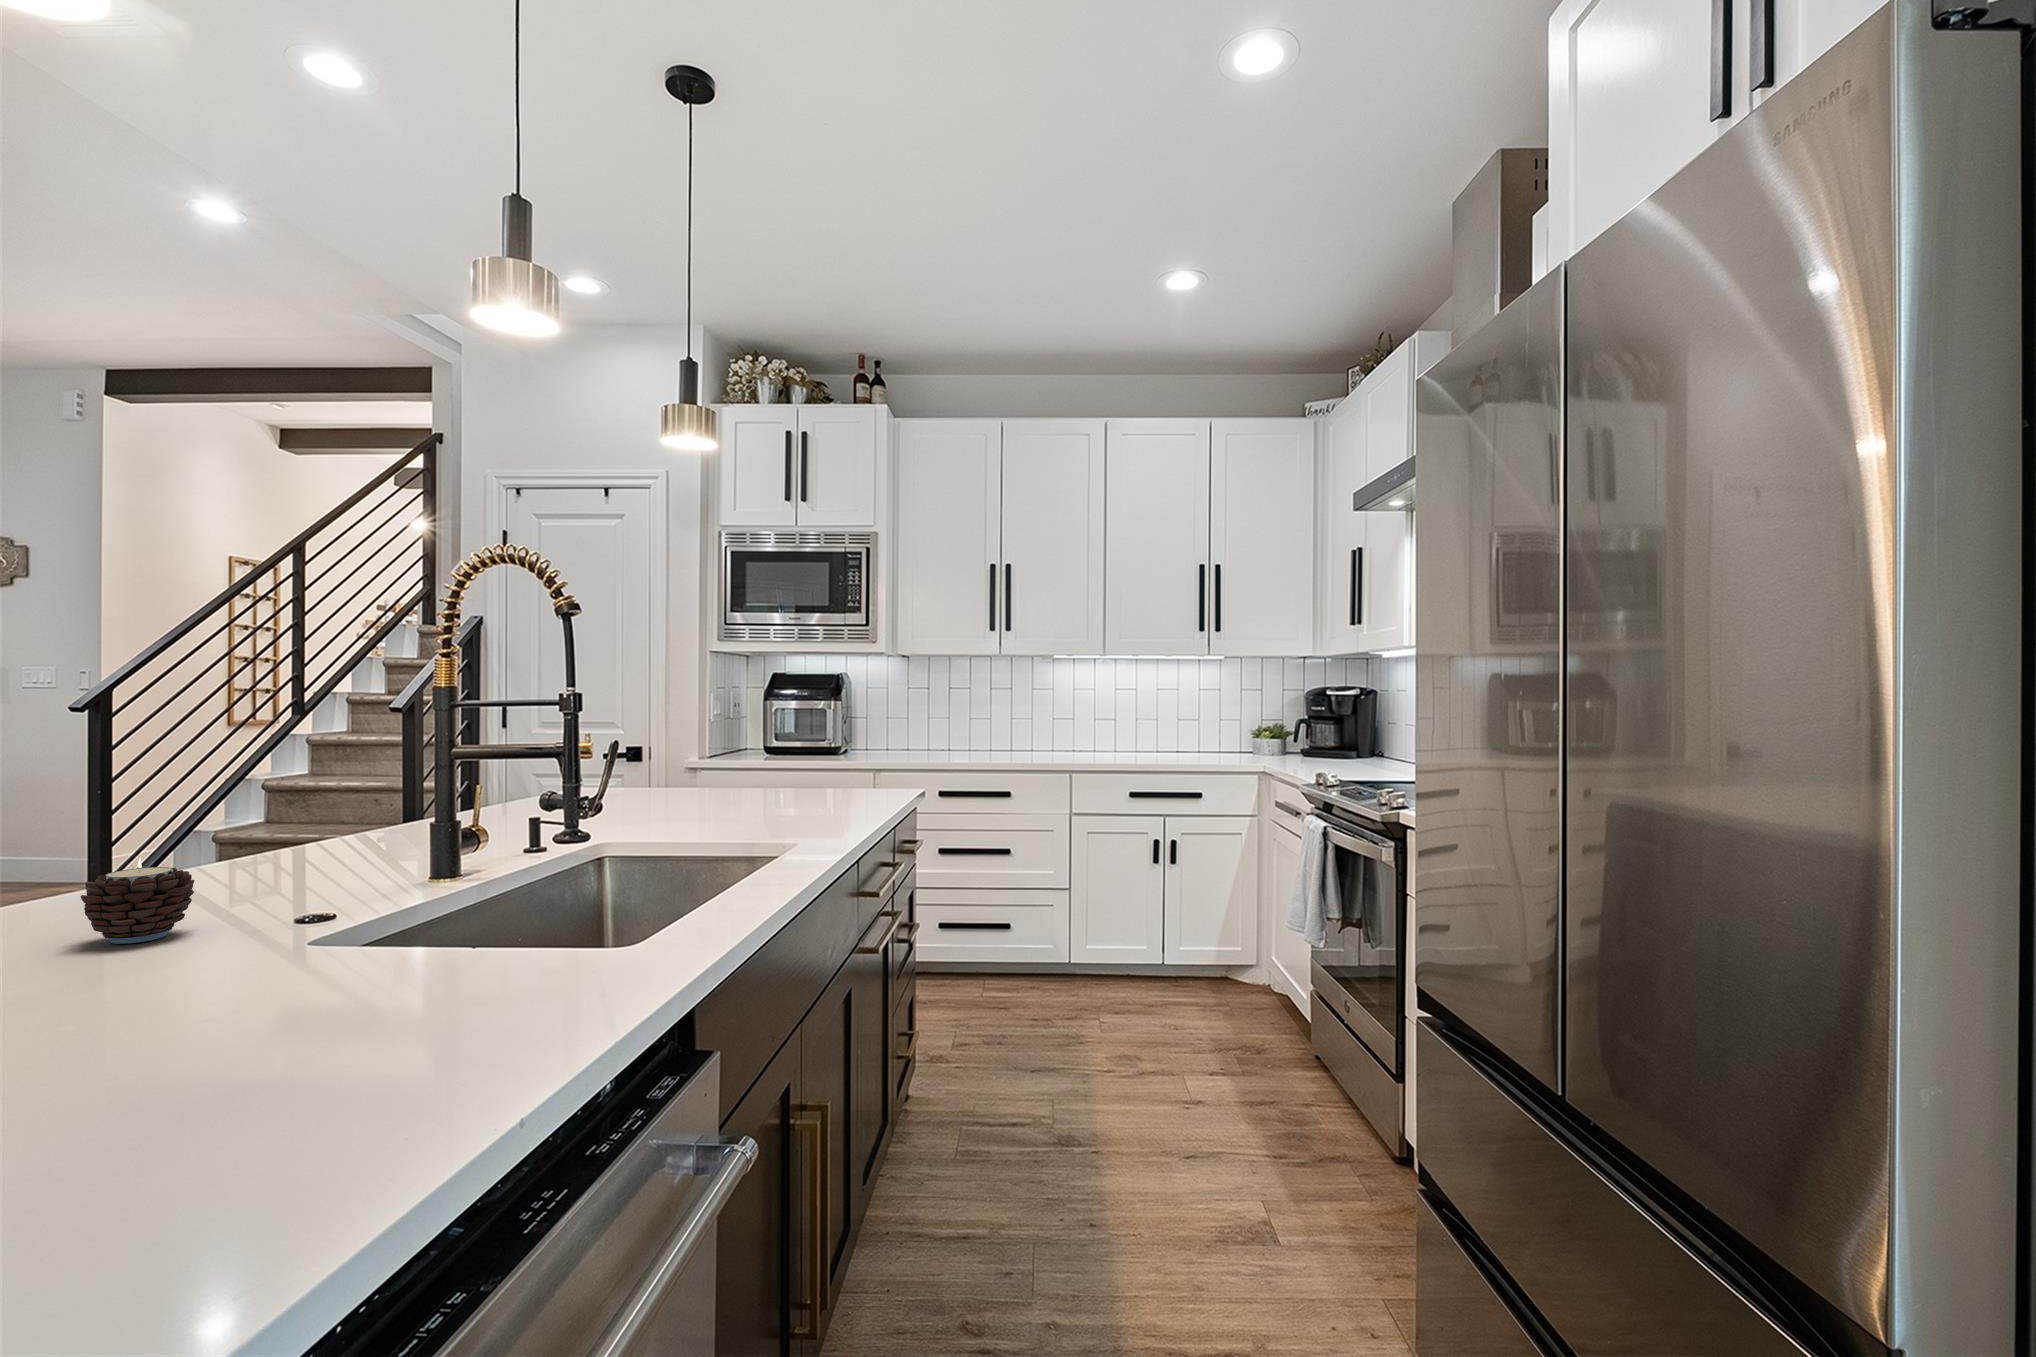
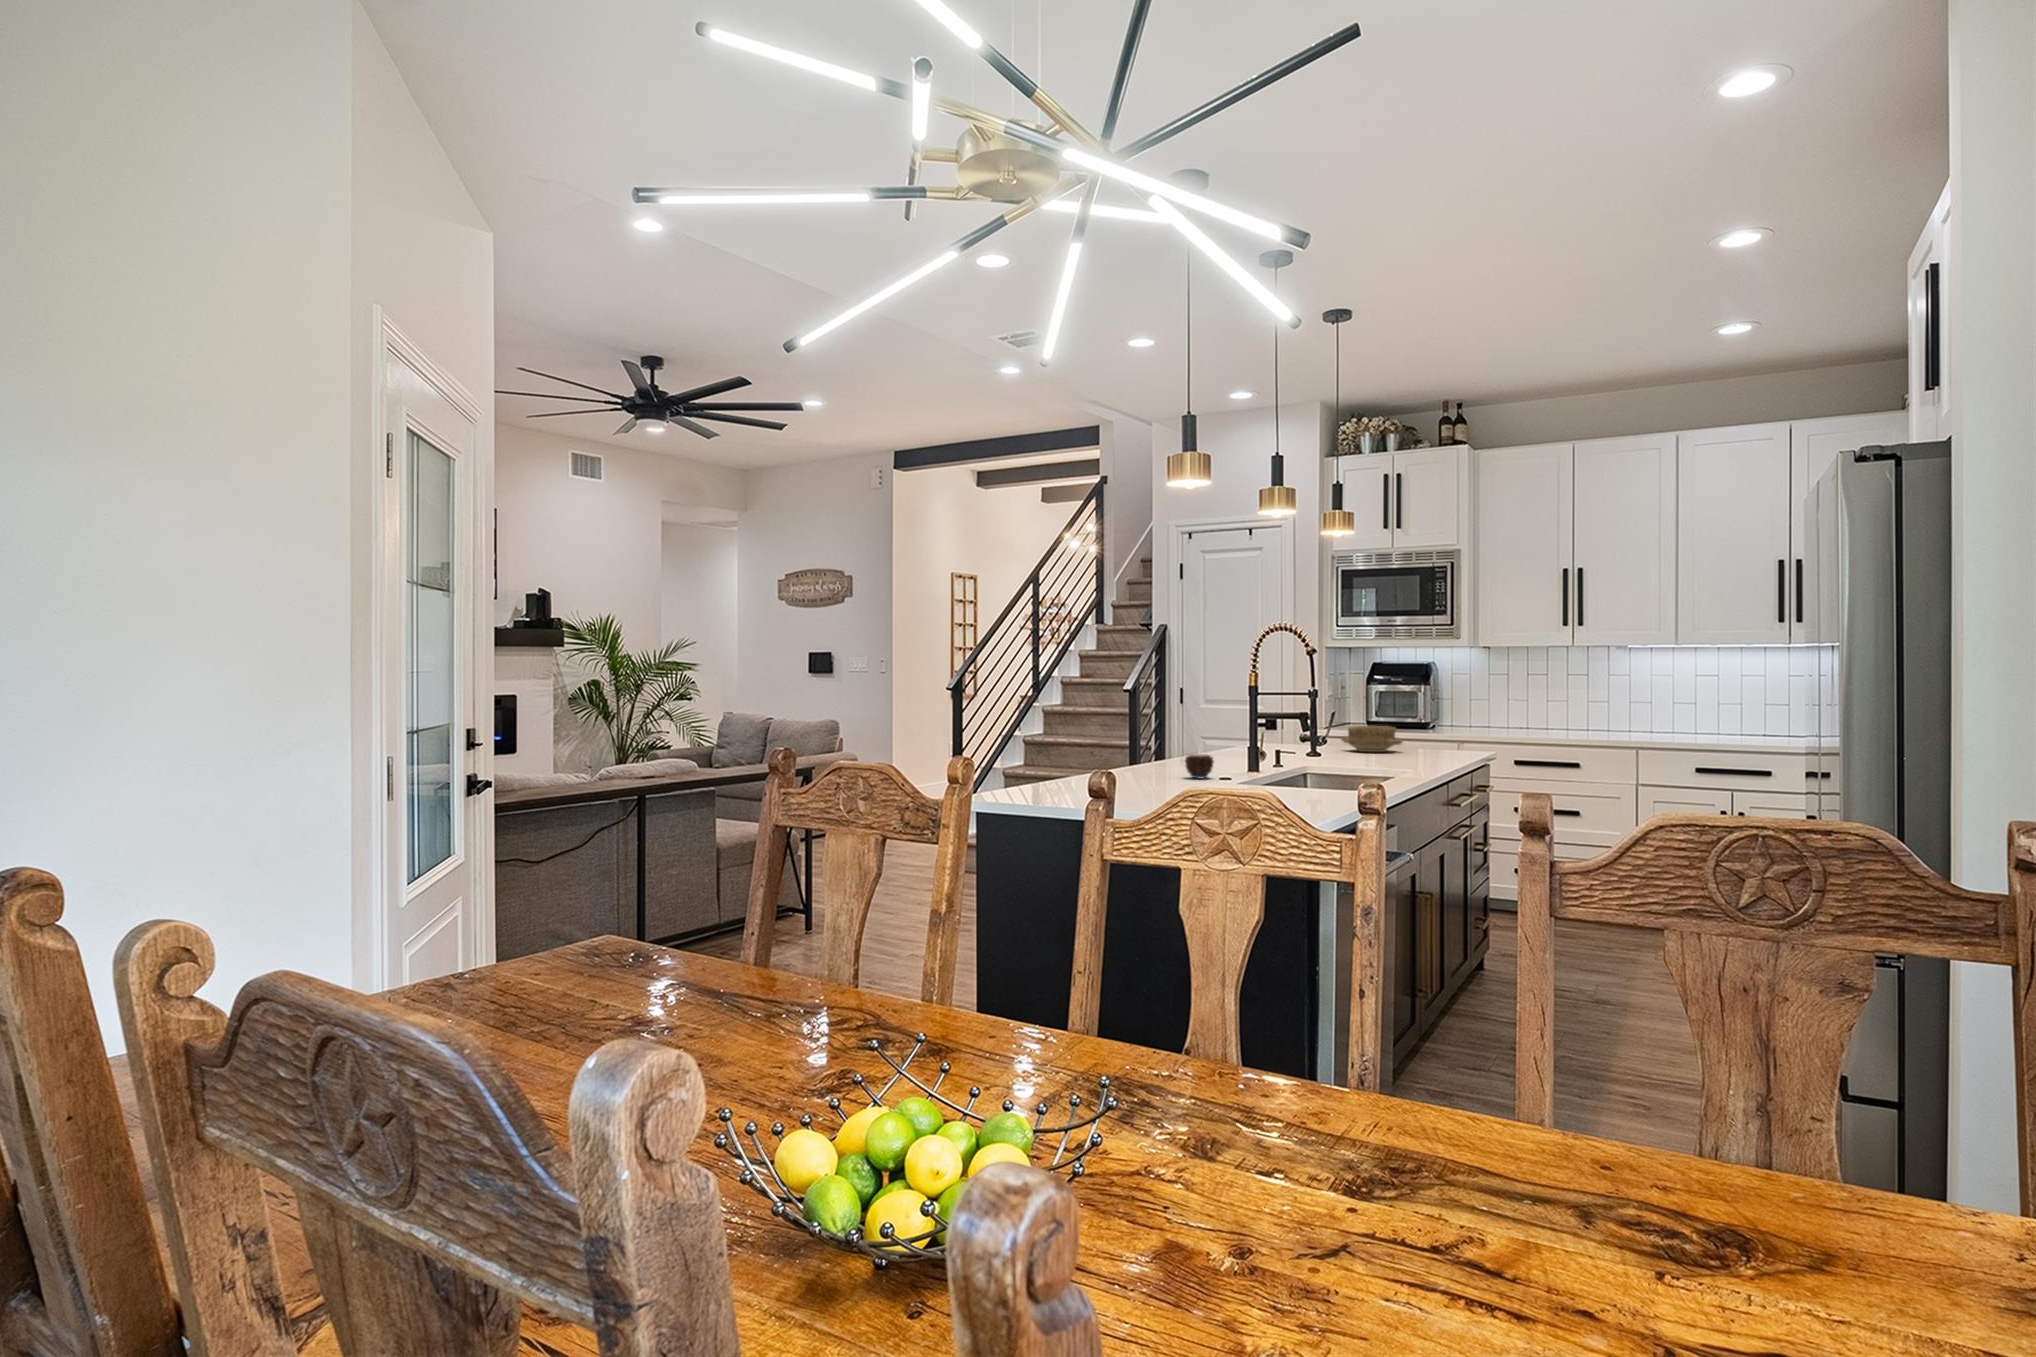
ceramic bowl: none [680,759,779,805] -> present [1342,726,1402,752]

